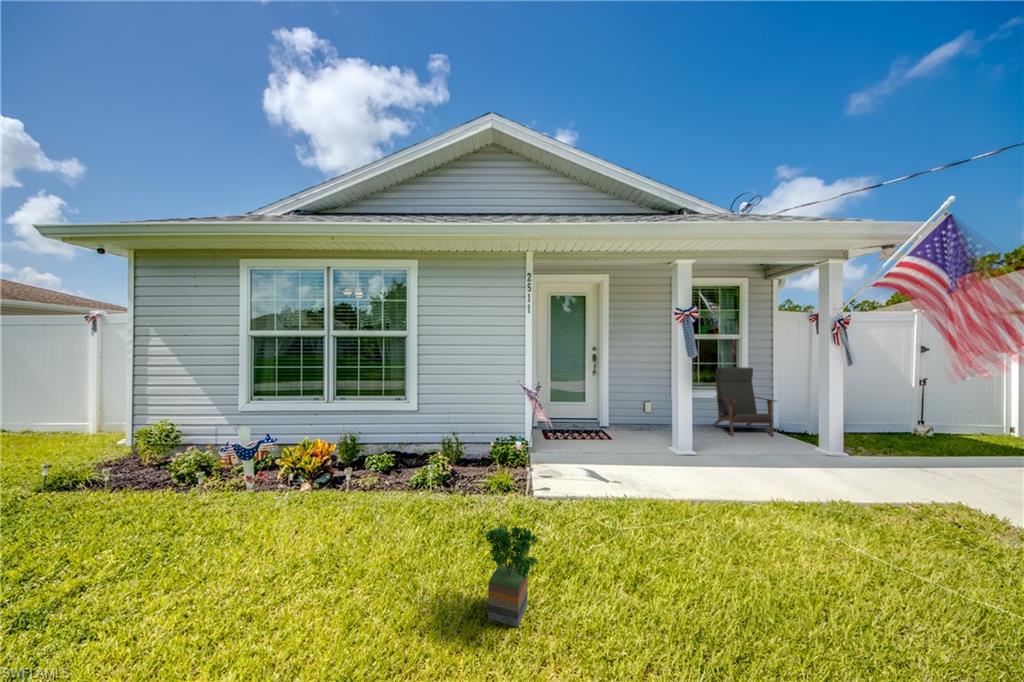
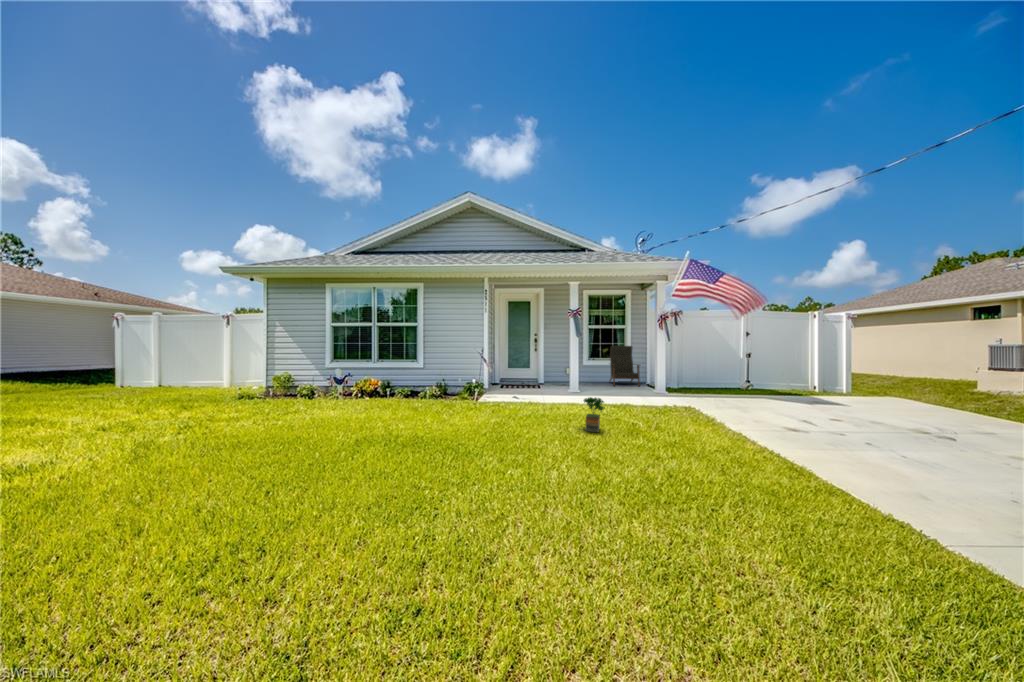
potted tree: present [485,526,538,627] -> present [584,397,605,432]

